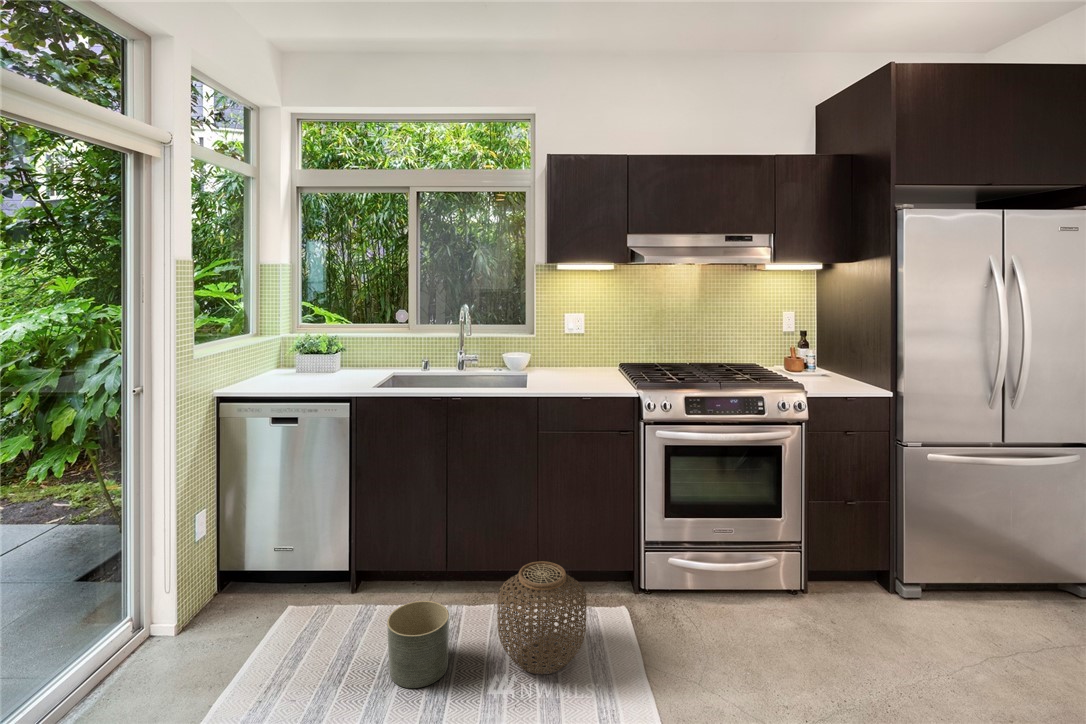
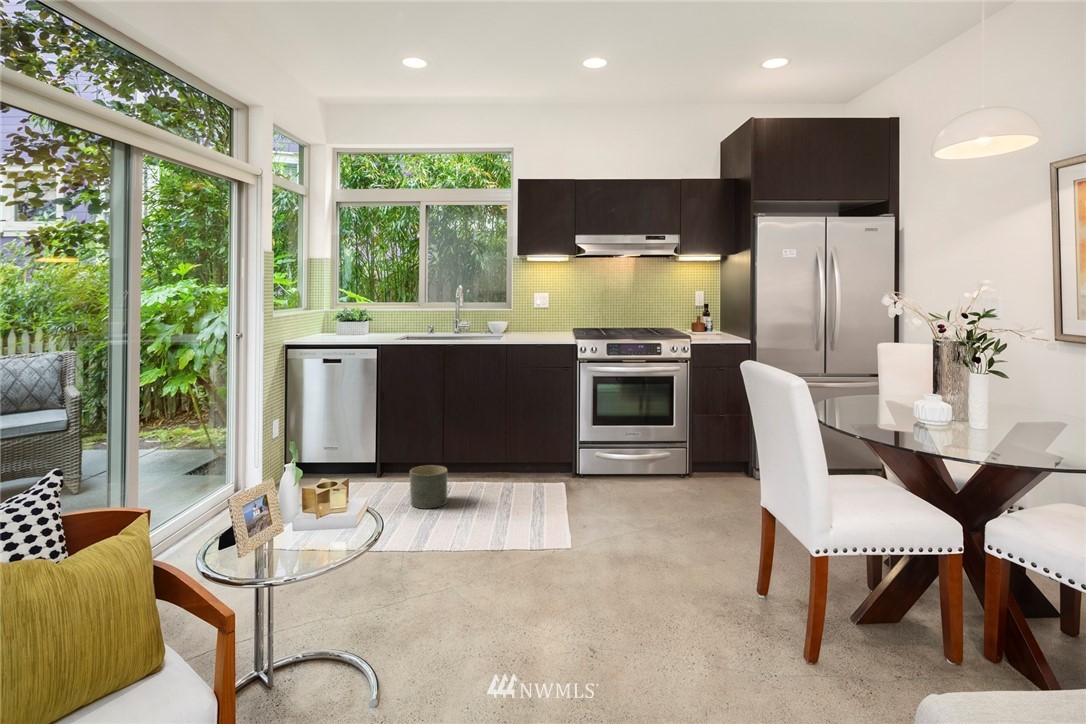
woven basket: present [497,561,587,674] -> none [478,441,533,505]

